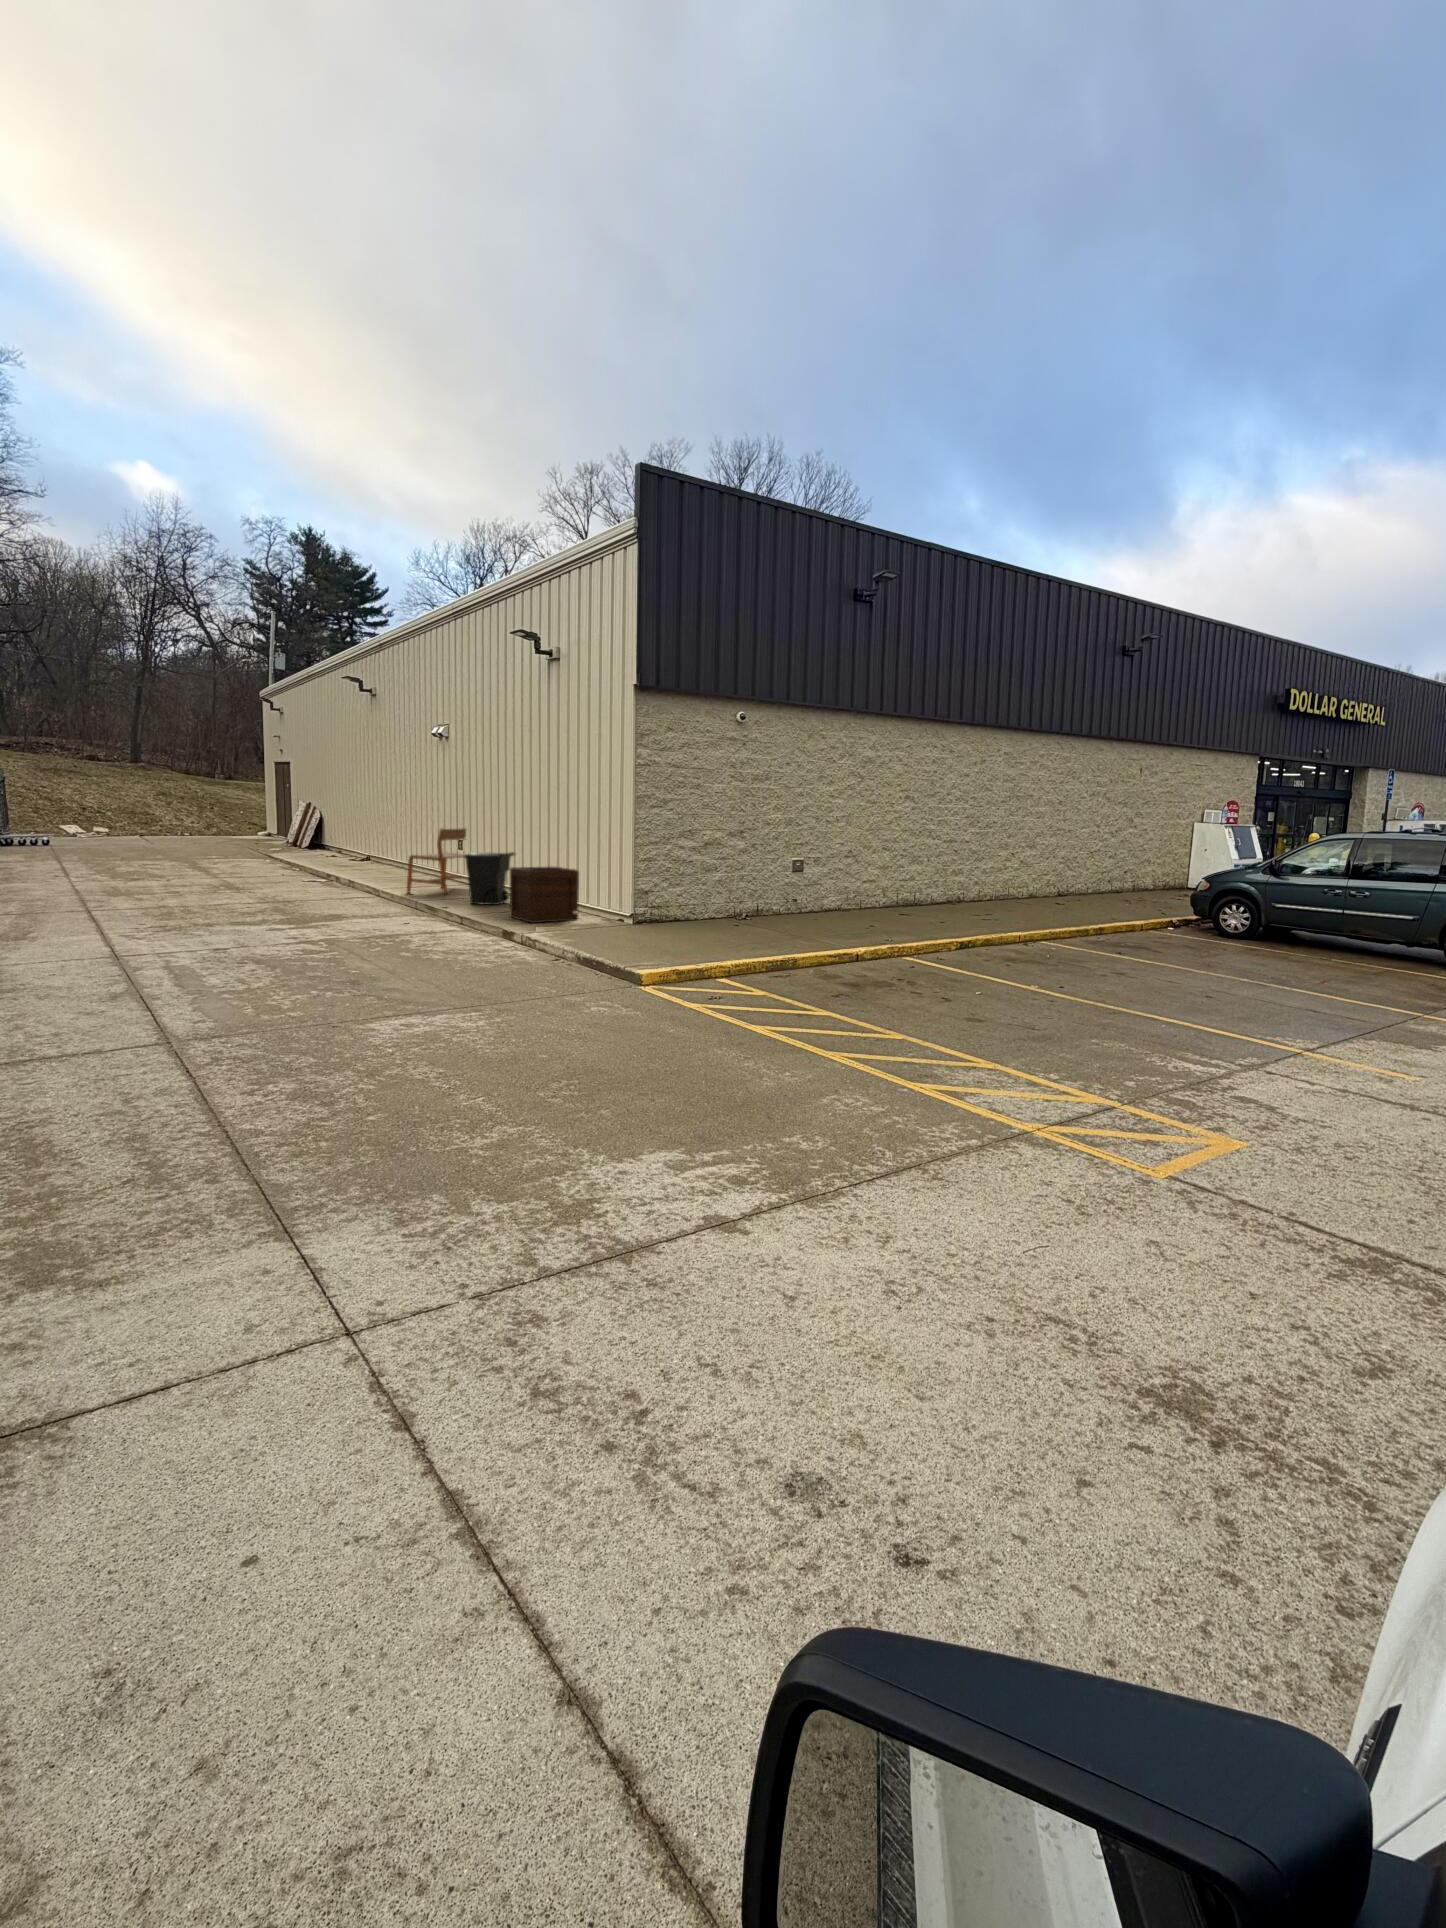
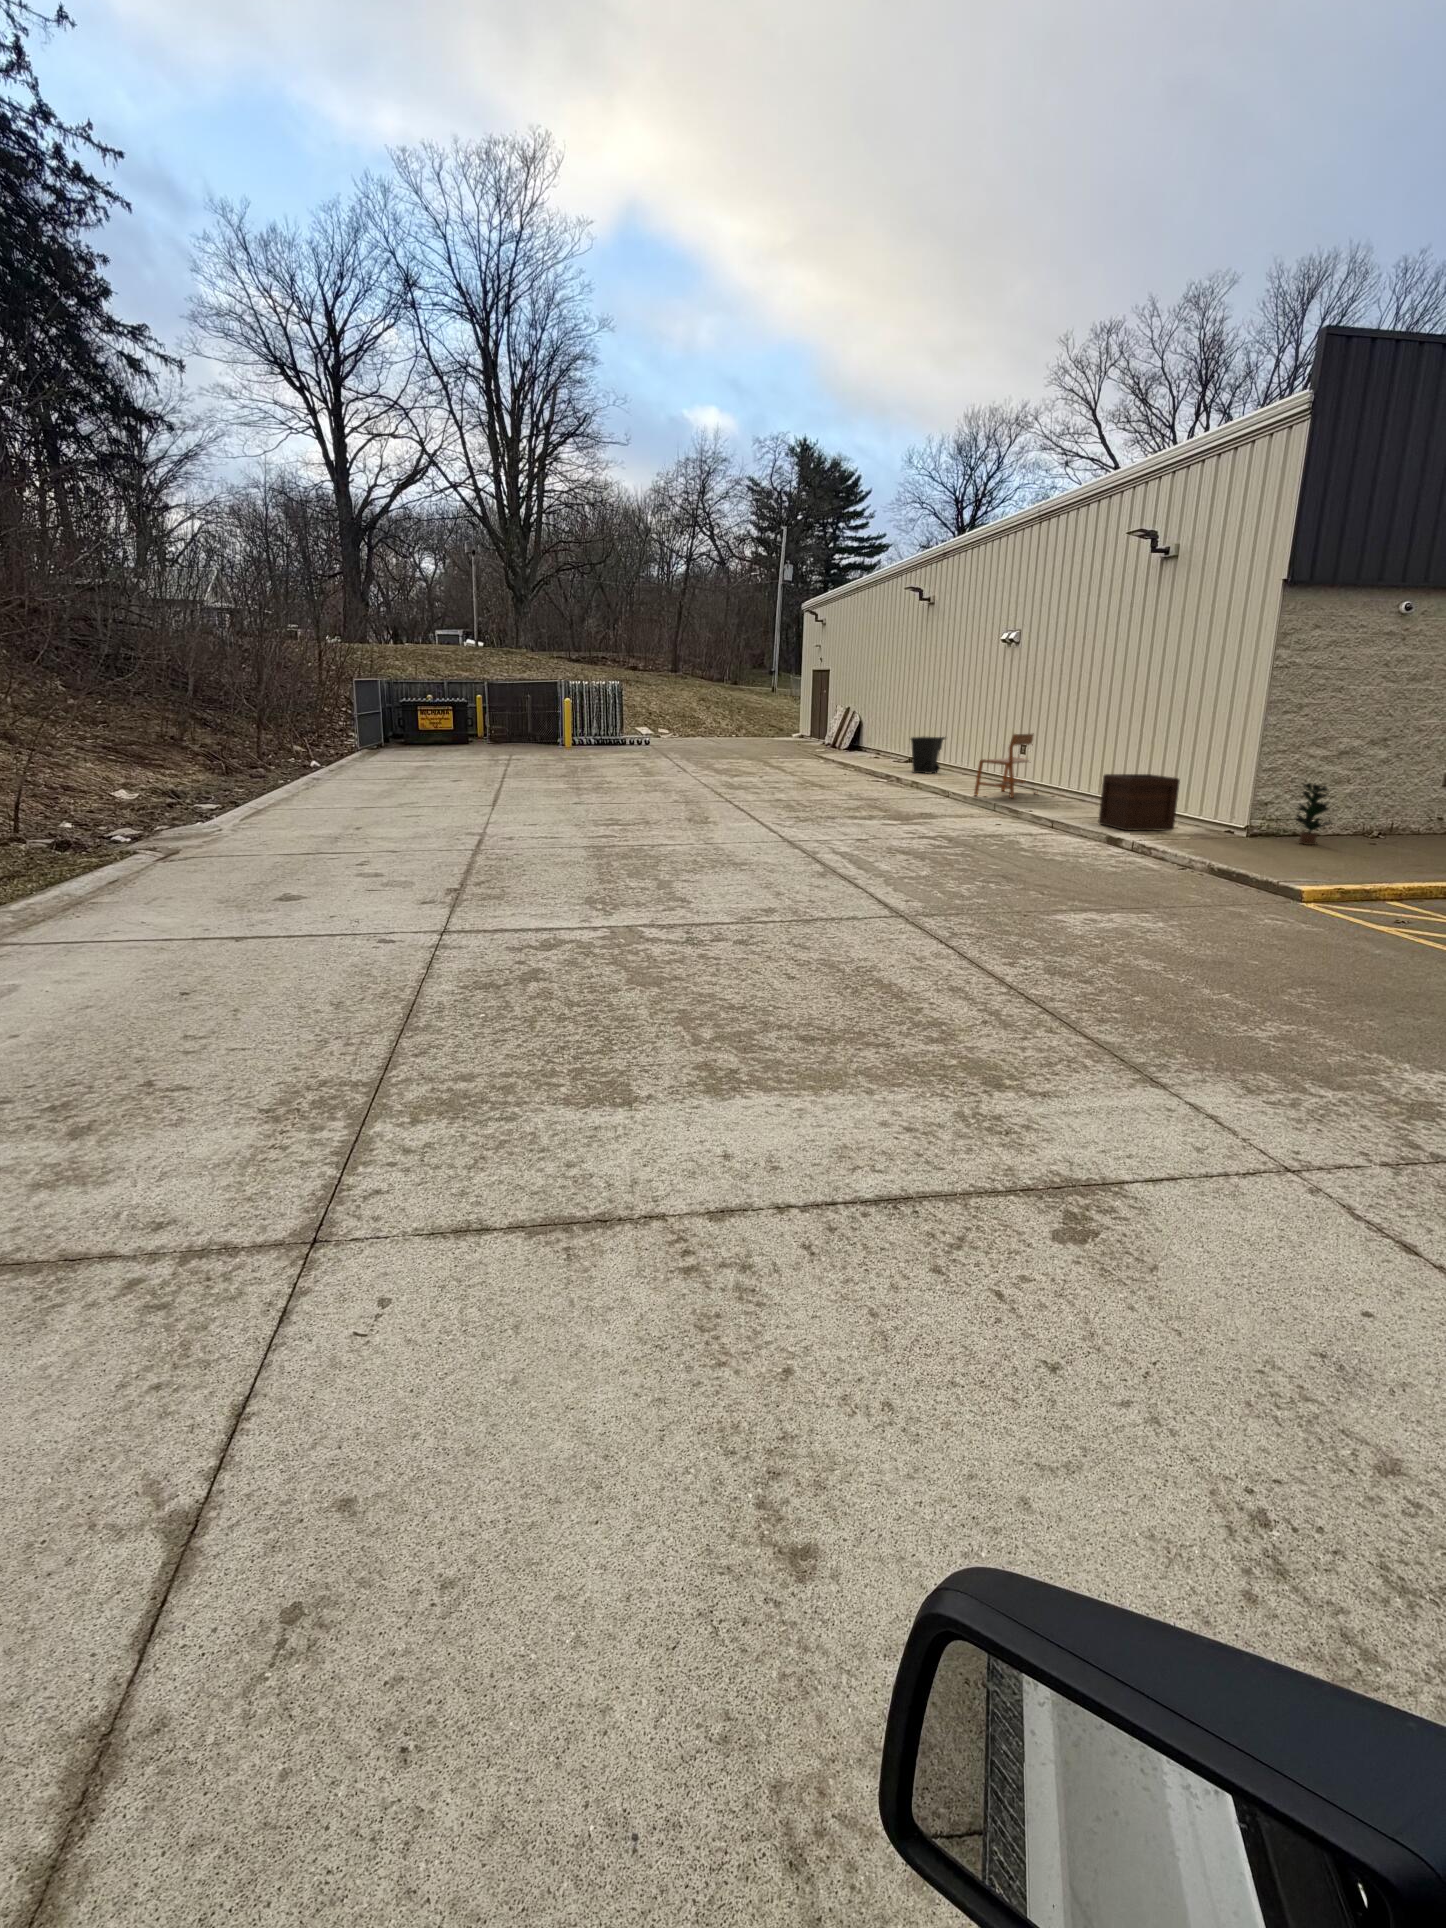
trash can: present [463,852,515,905] -> present [911,737,945,774]
potted plant: none [666,871,699,929] -> present [1296,783,1331,845]

